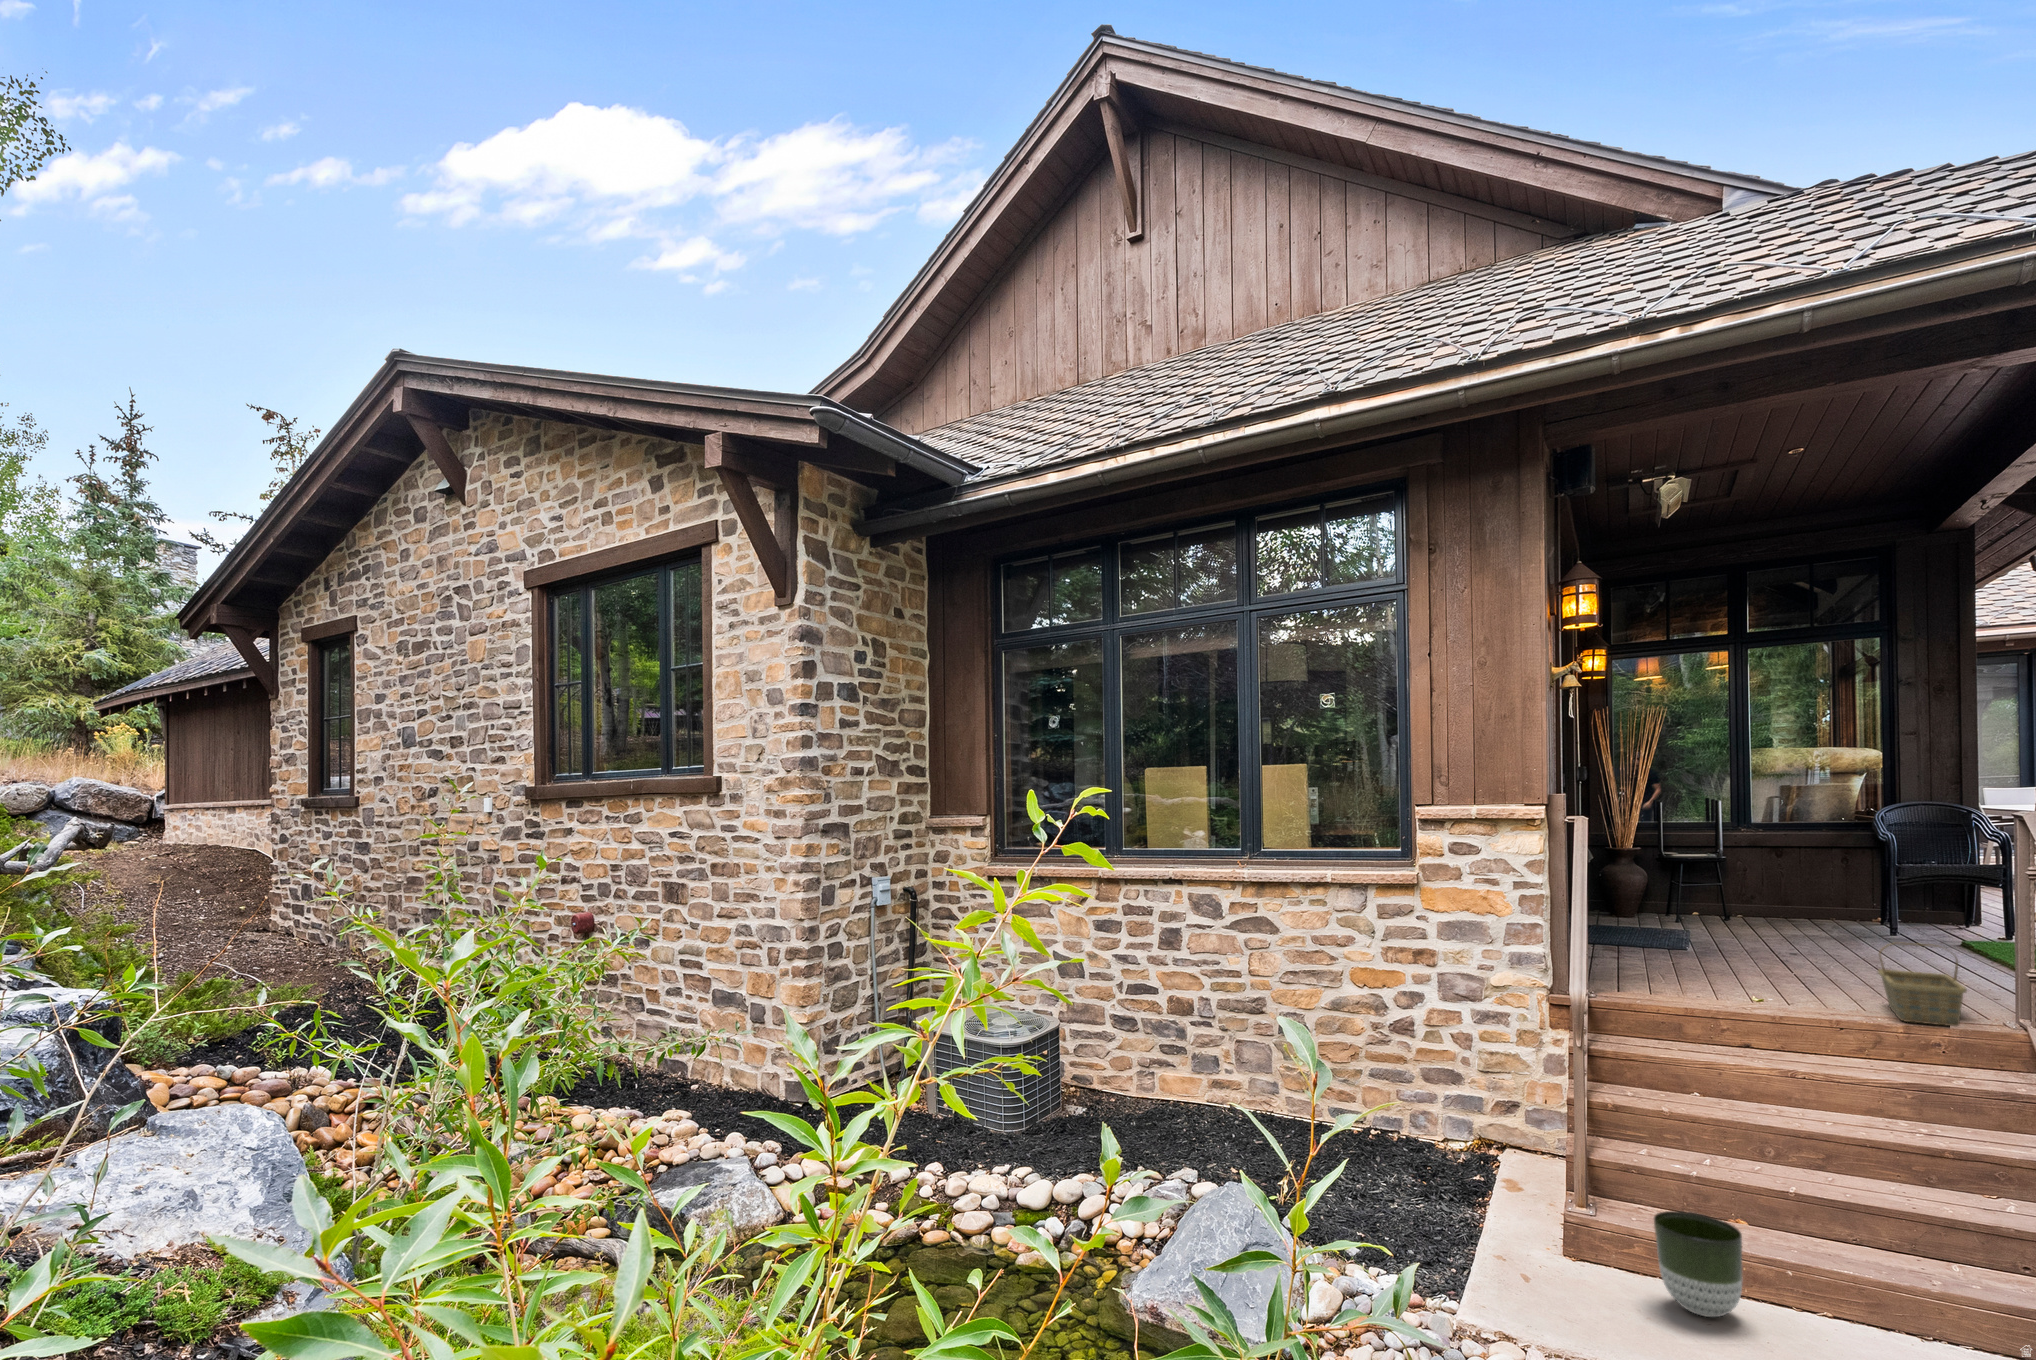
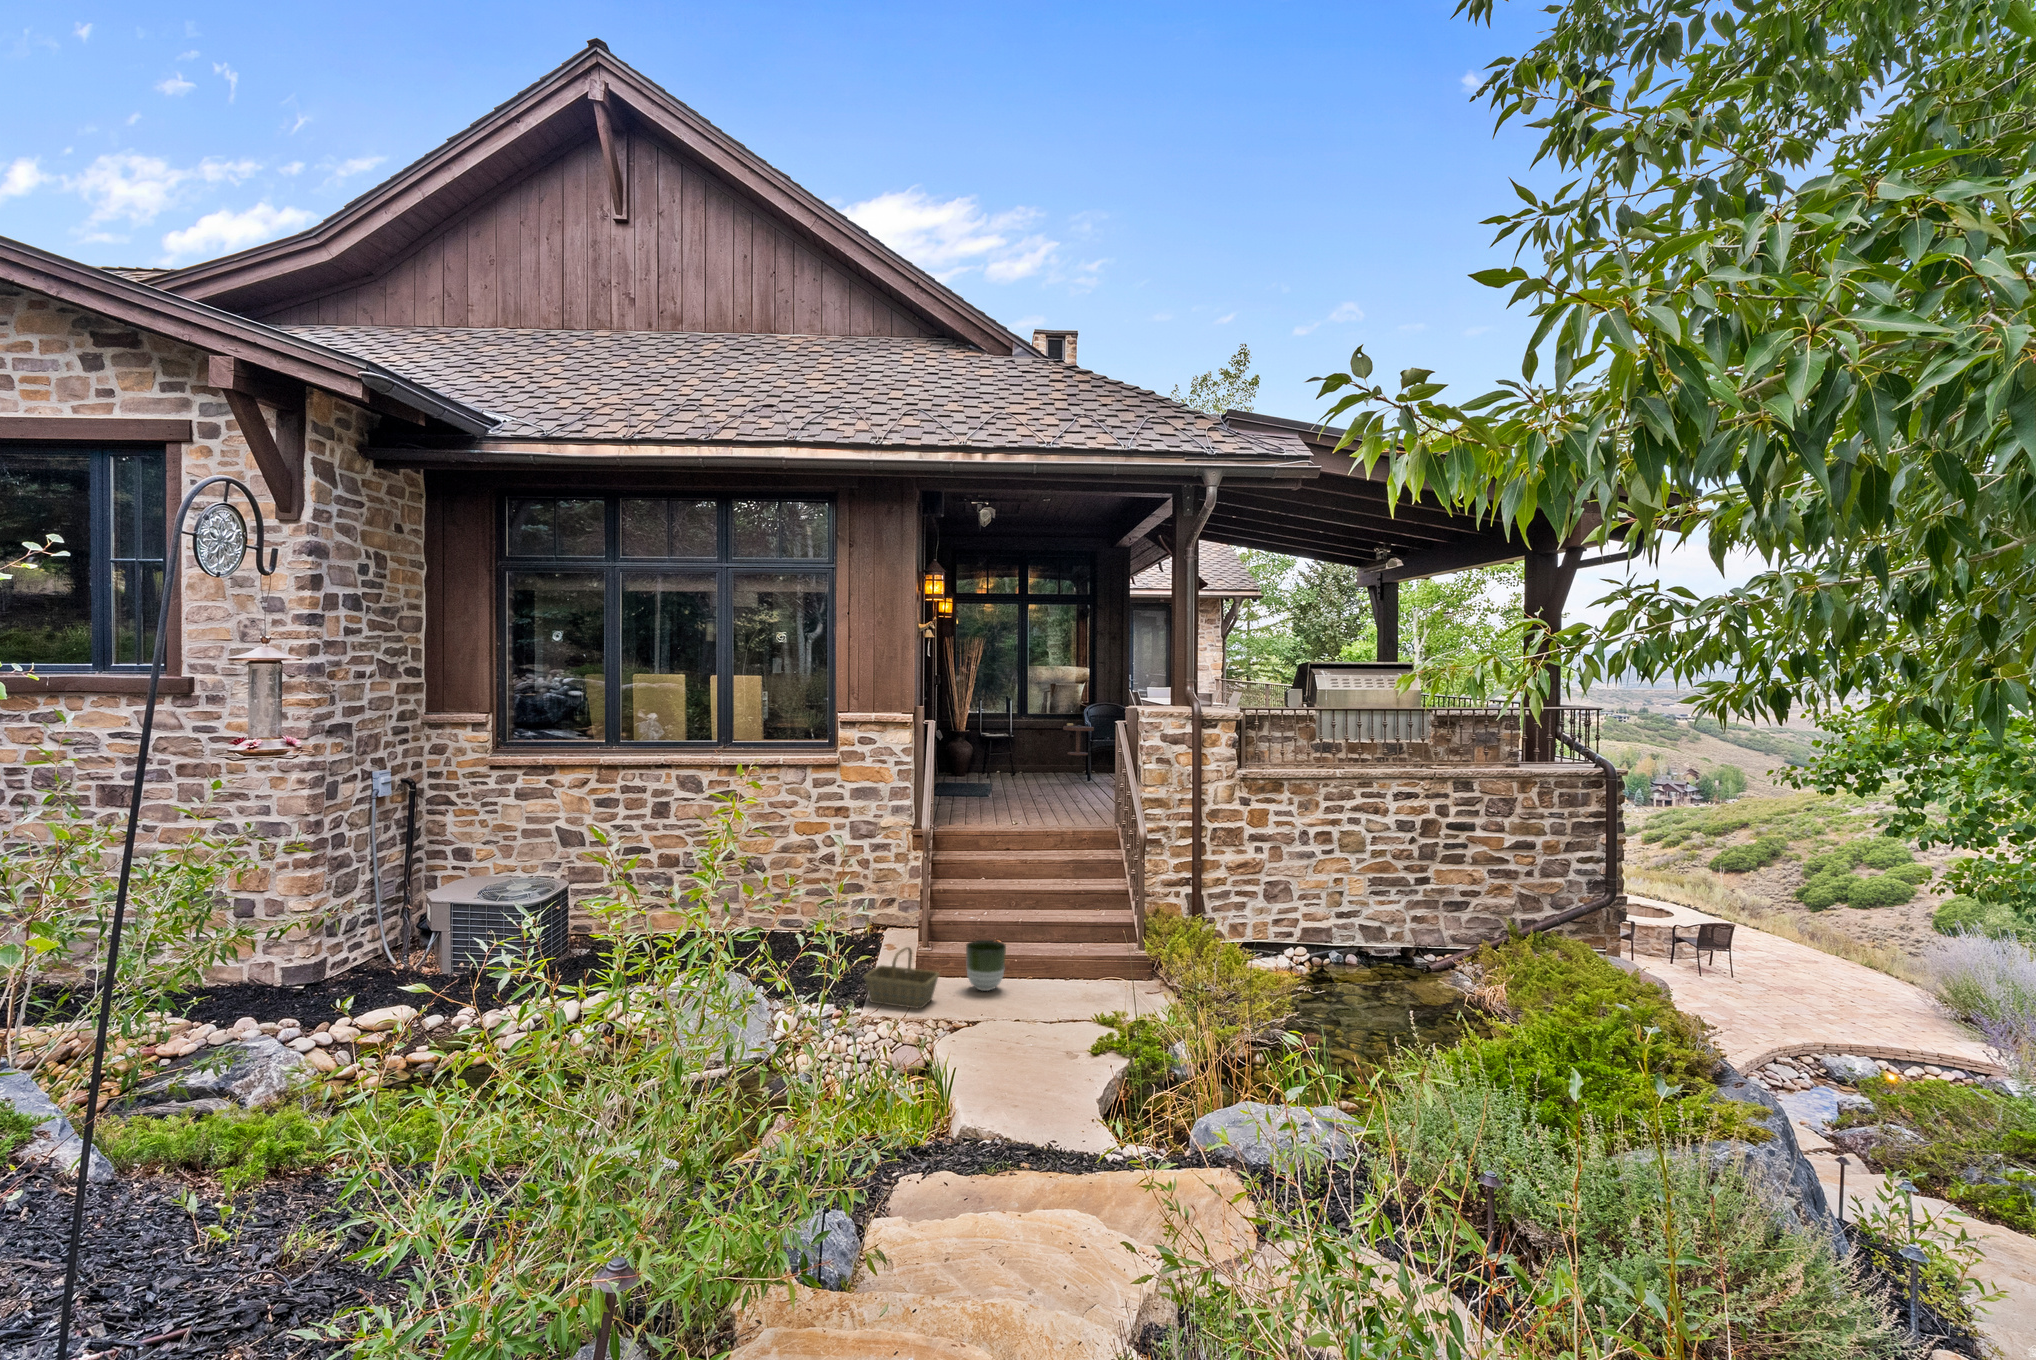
side table: none [1816,835,1880,931] -> present [1063,723,1094,755]
basket: present [1878,943,1967,1026] -> present [864,947,939,1008]

